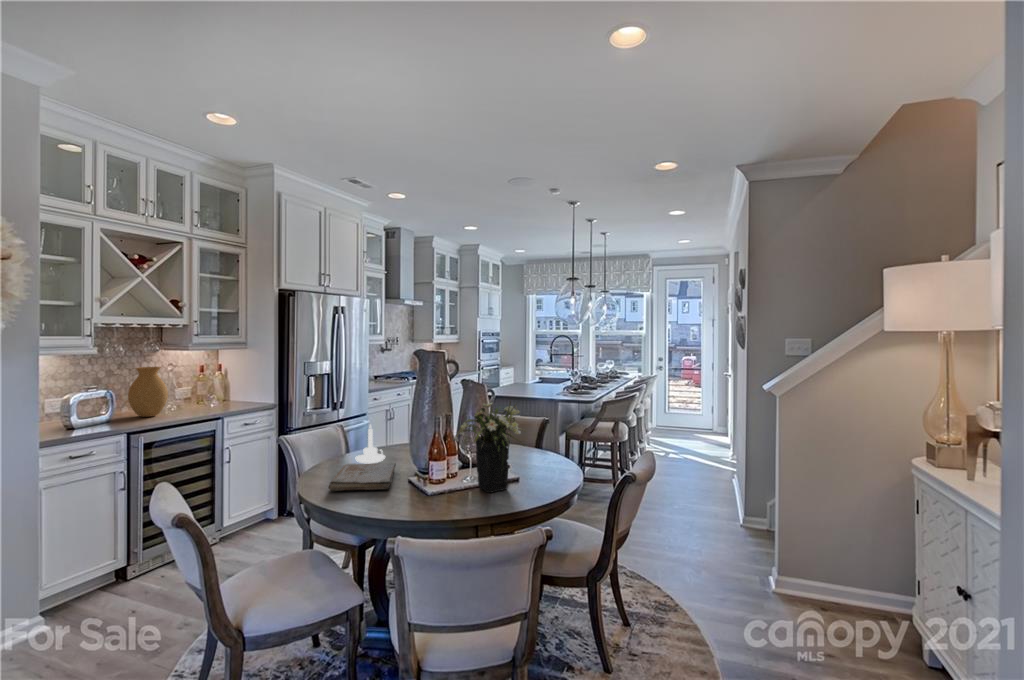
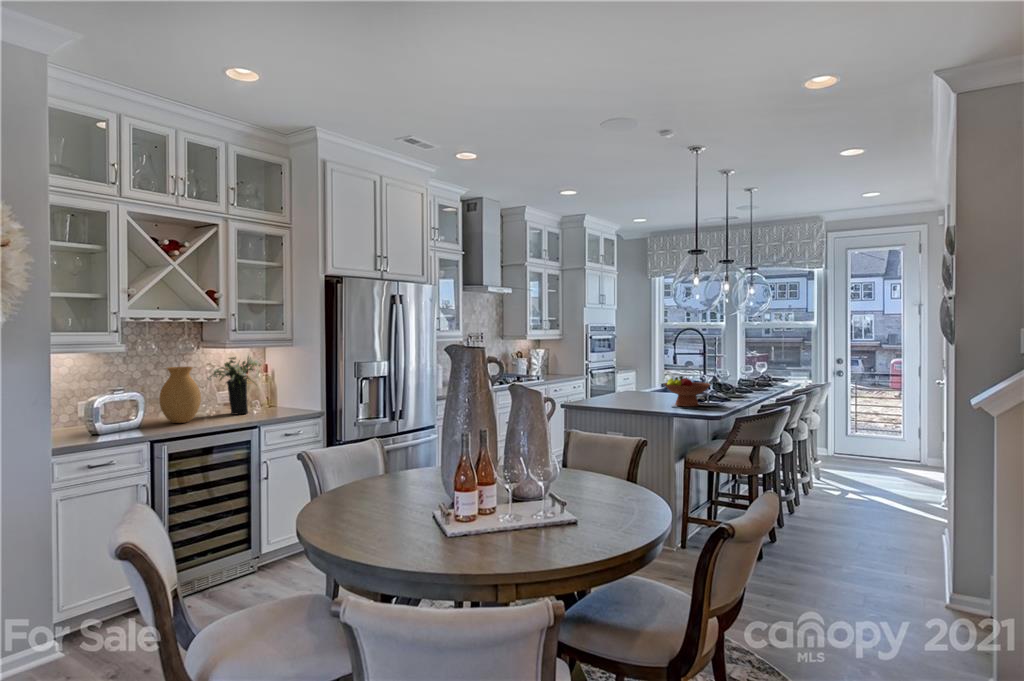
fruit bowl: none [548,371,583,394] -> present [664,376,711,407]
flower arrangement: present [453,401,526,493] -> present [207,357,262,415]
candle holder: present [356,425,385,463] -> none [379,439,416,489]
book: present [329,463,396,491] -> none [326,488,420,524]

